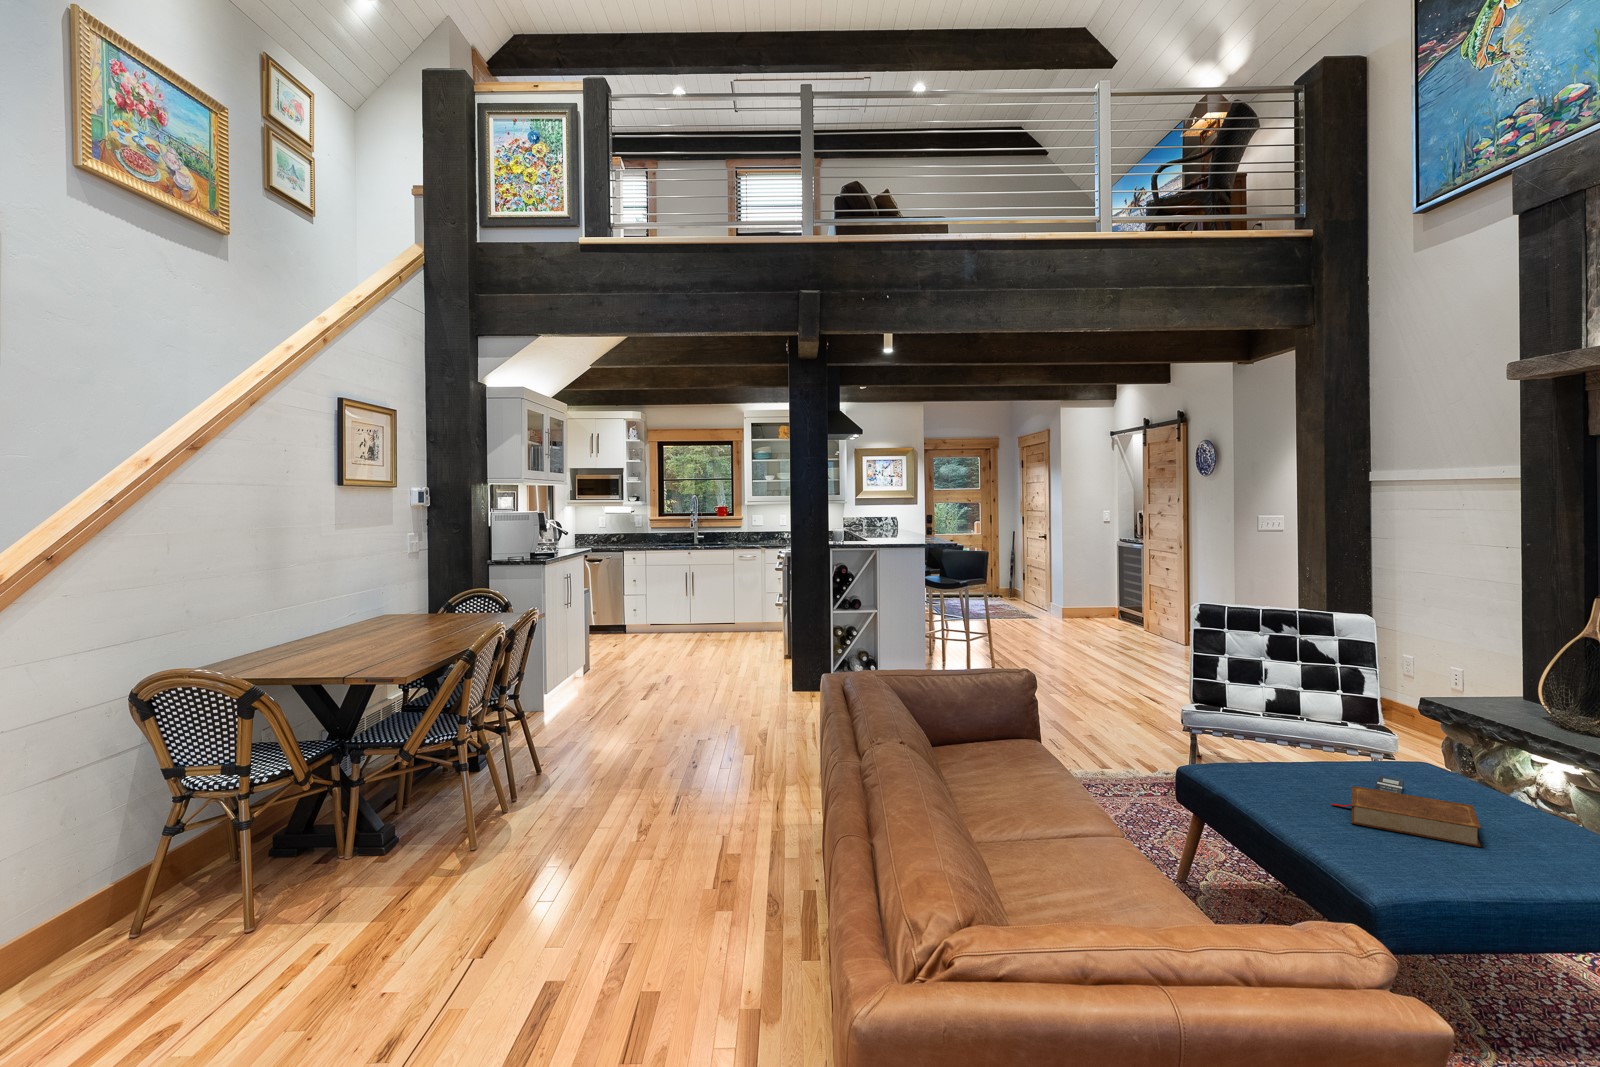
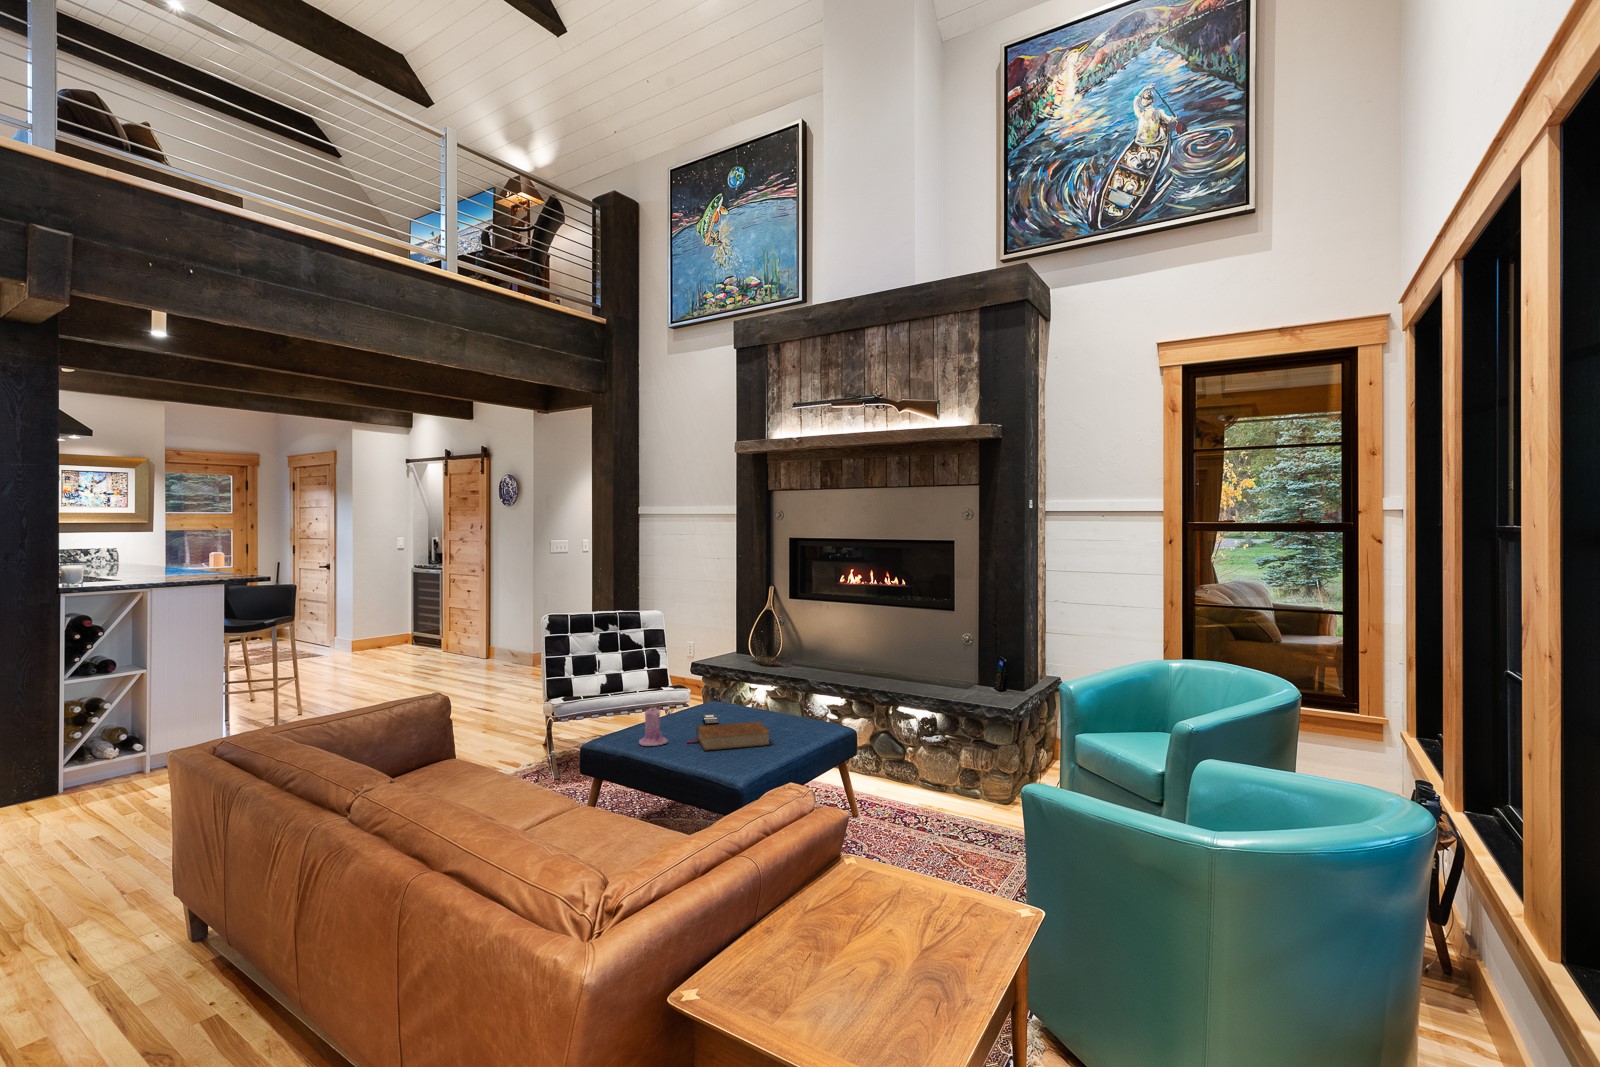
candle: none [1260,741,1303,798] -> present [639,707,668,746]

